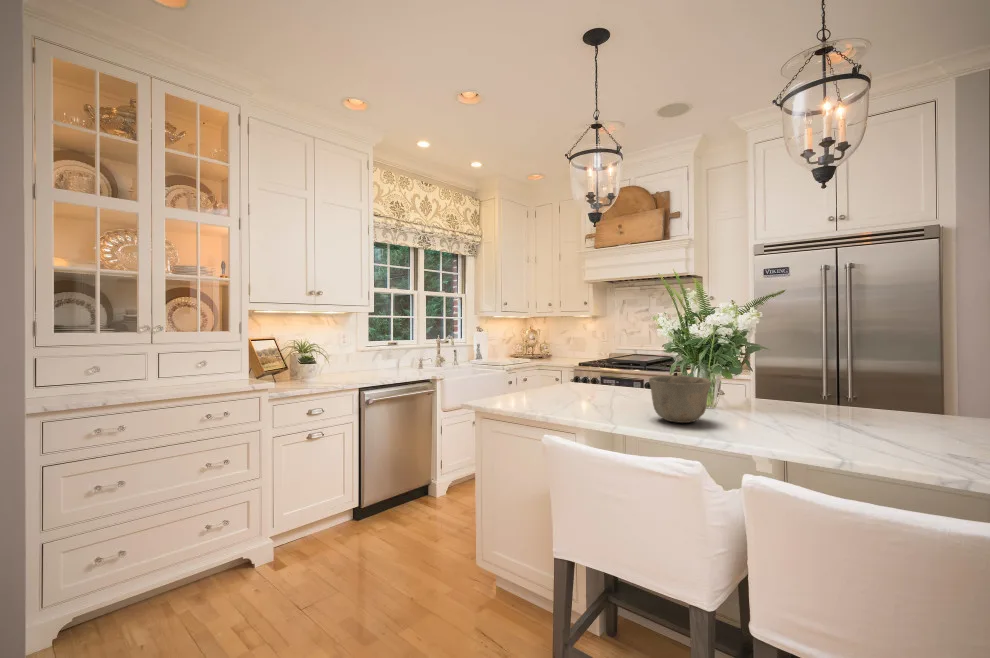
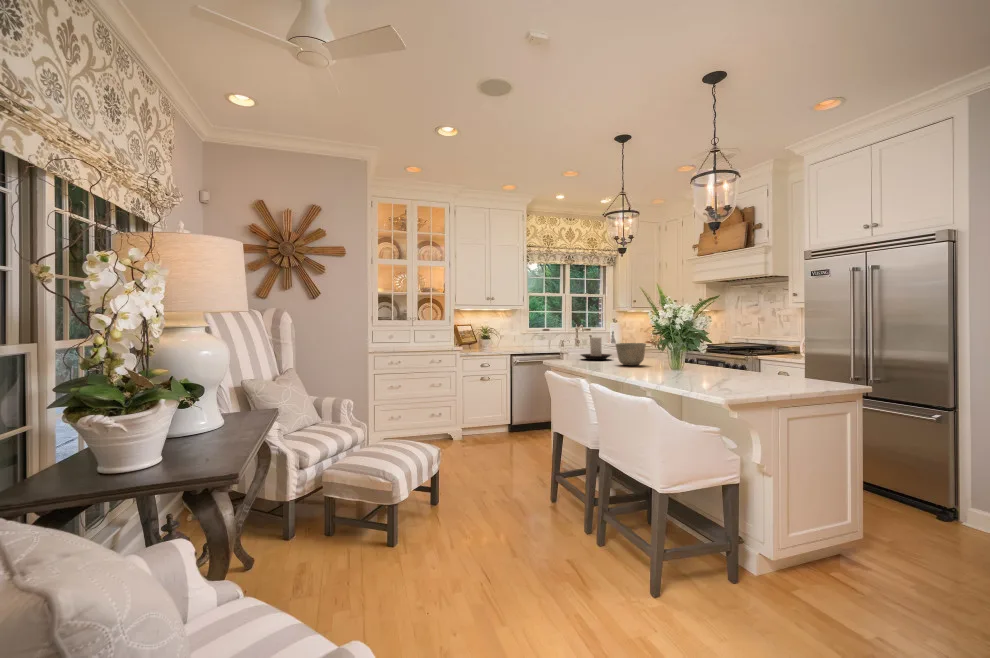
candle holder: none [539,361,598,407] -> present [581,337,611,360]

